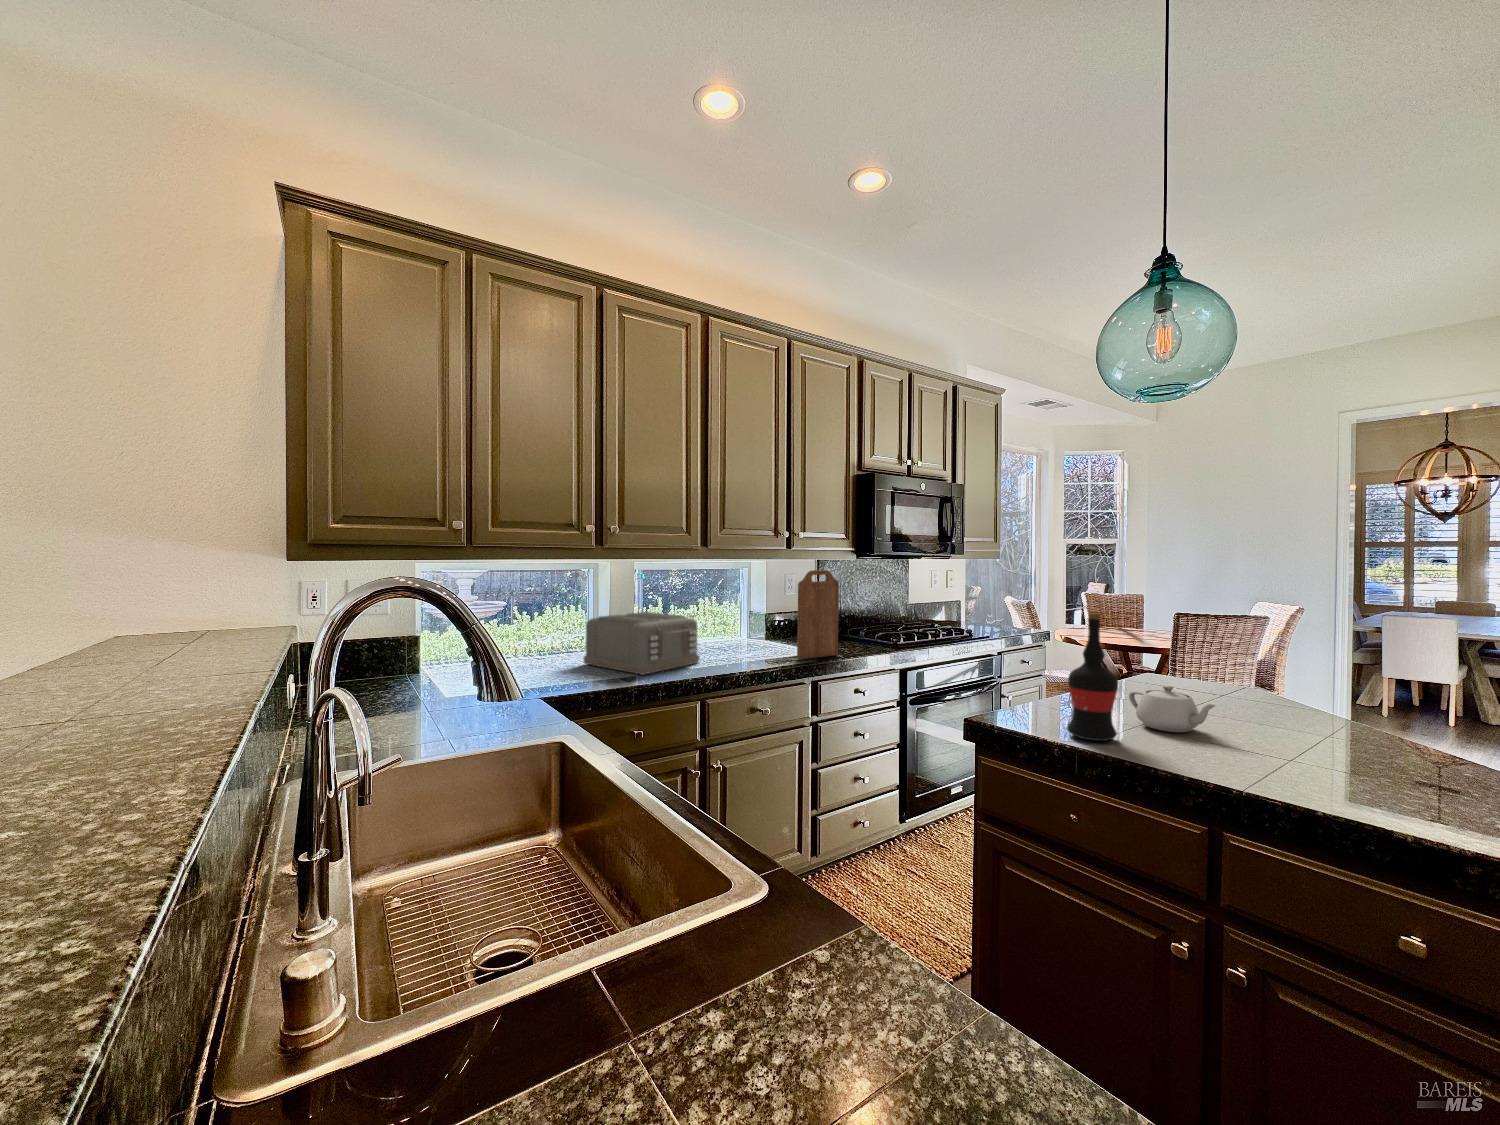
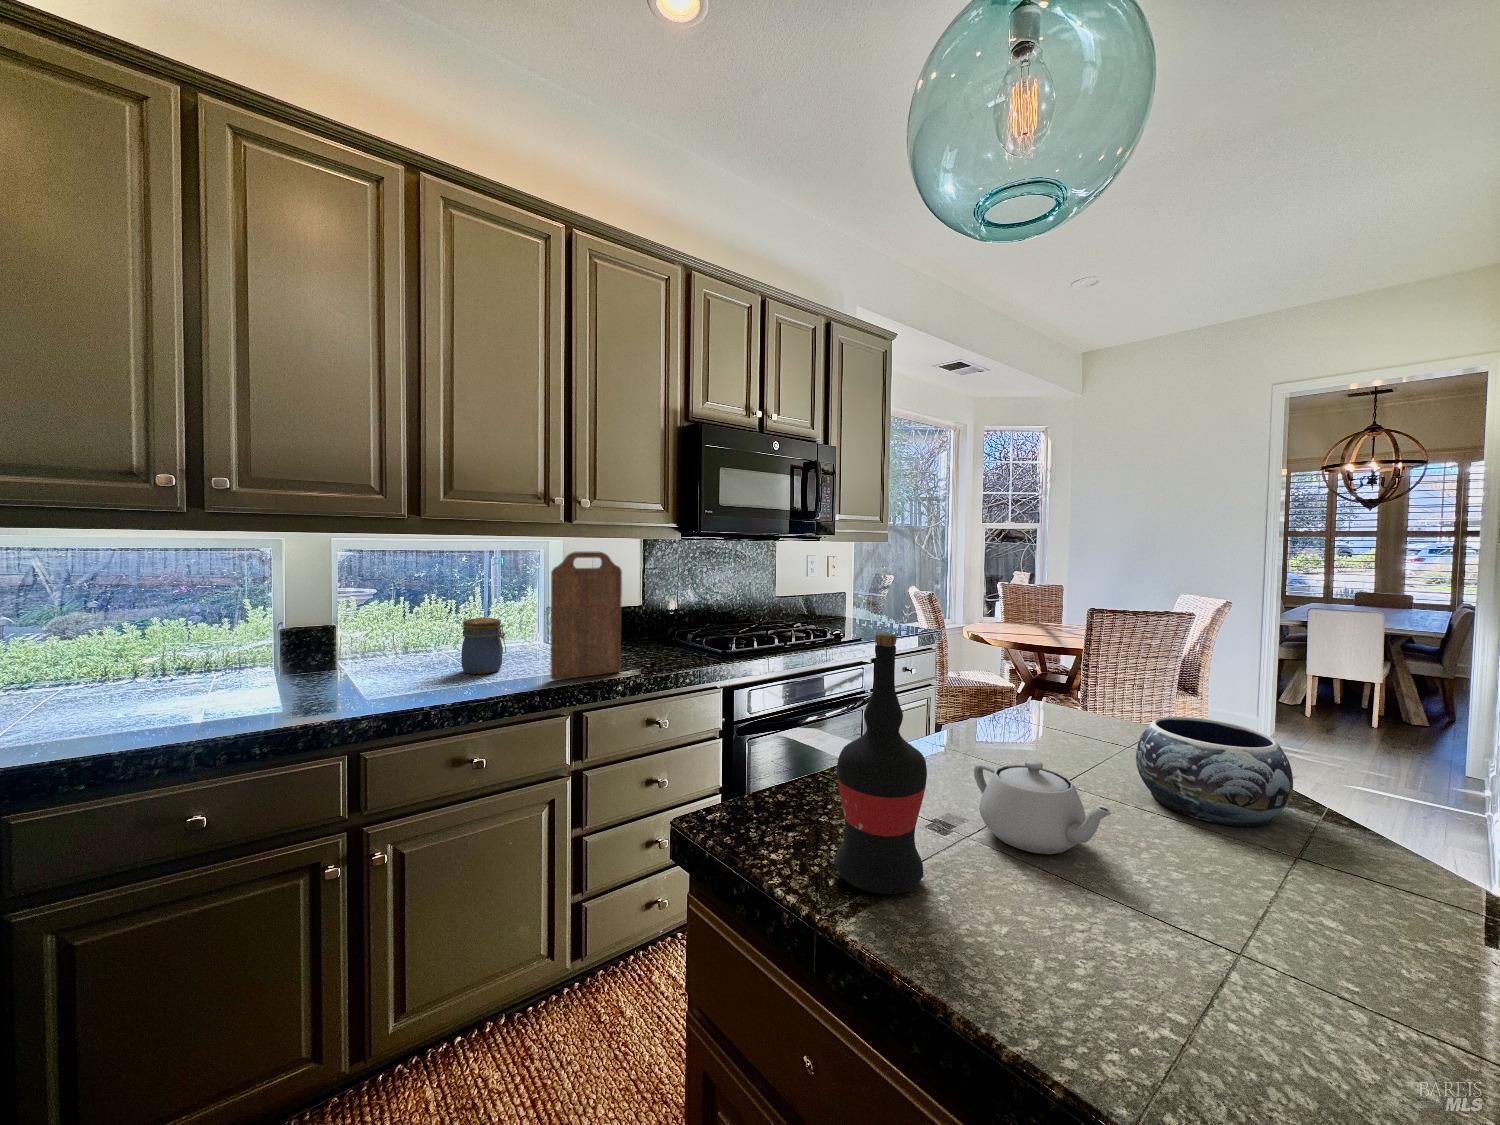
toaster: present [583,612,699,675] -> none [193,611,390,715]
jar: none [729,617,758,656] -> present [461,618,506,674]
decorative bowl: none [1225,669,1321,726] -> present [1136,717,1293,827]

